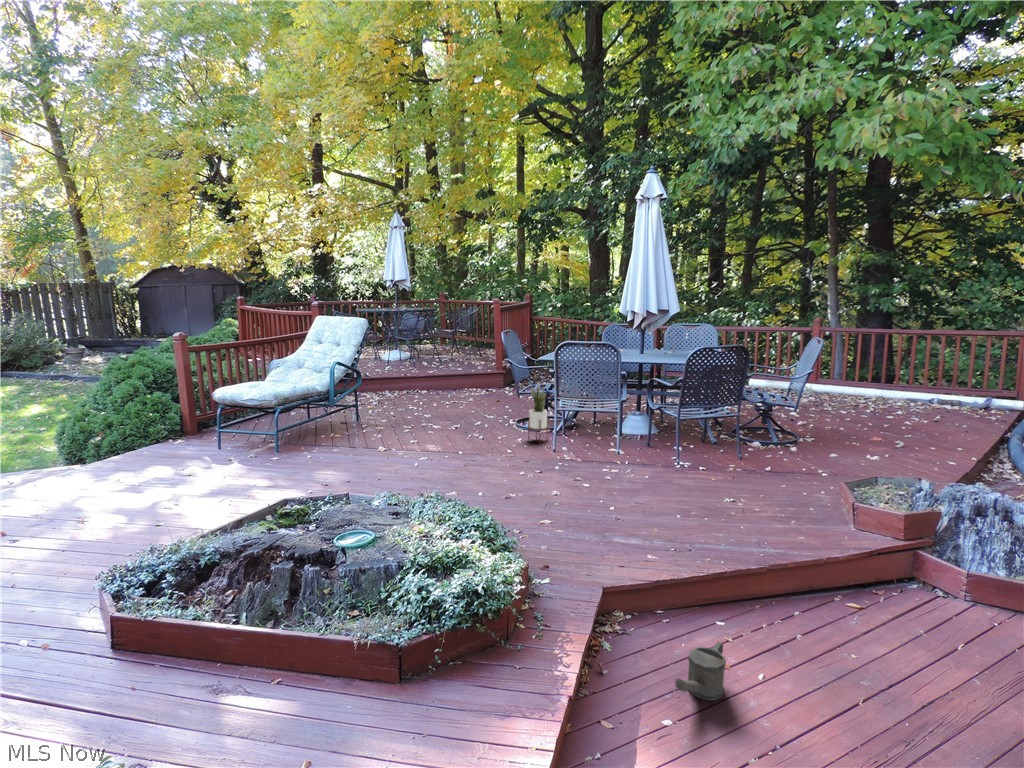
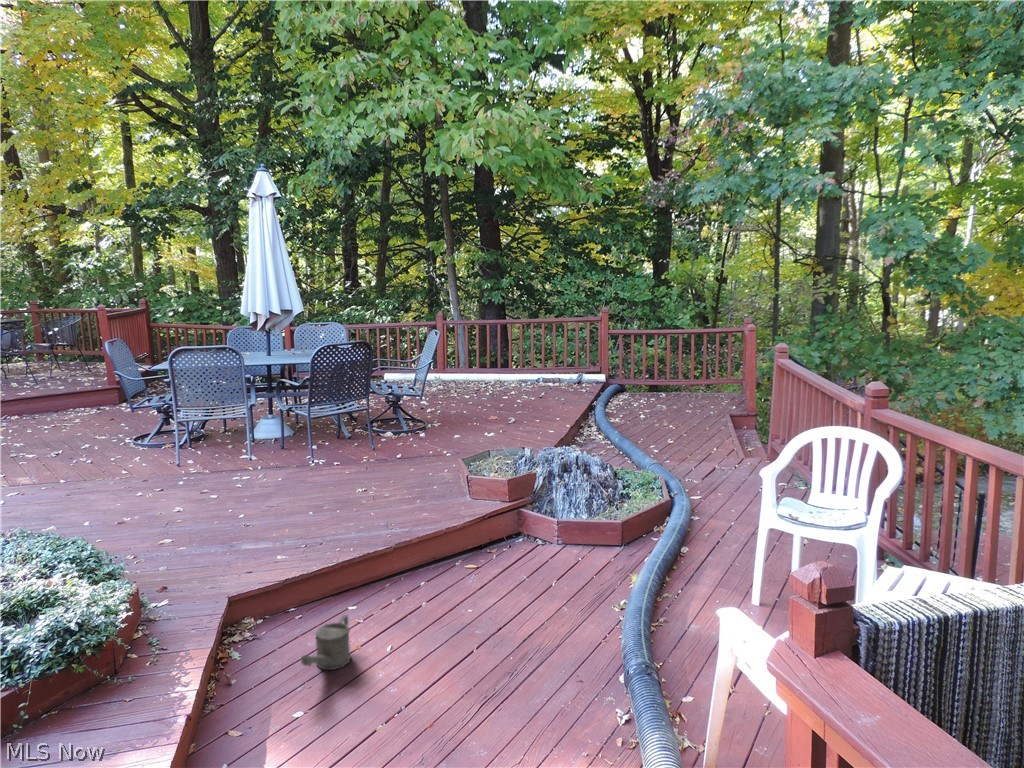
potted plant: present [528,385,548,443] -> none [136,395,166,465]

